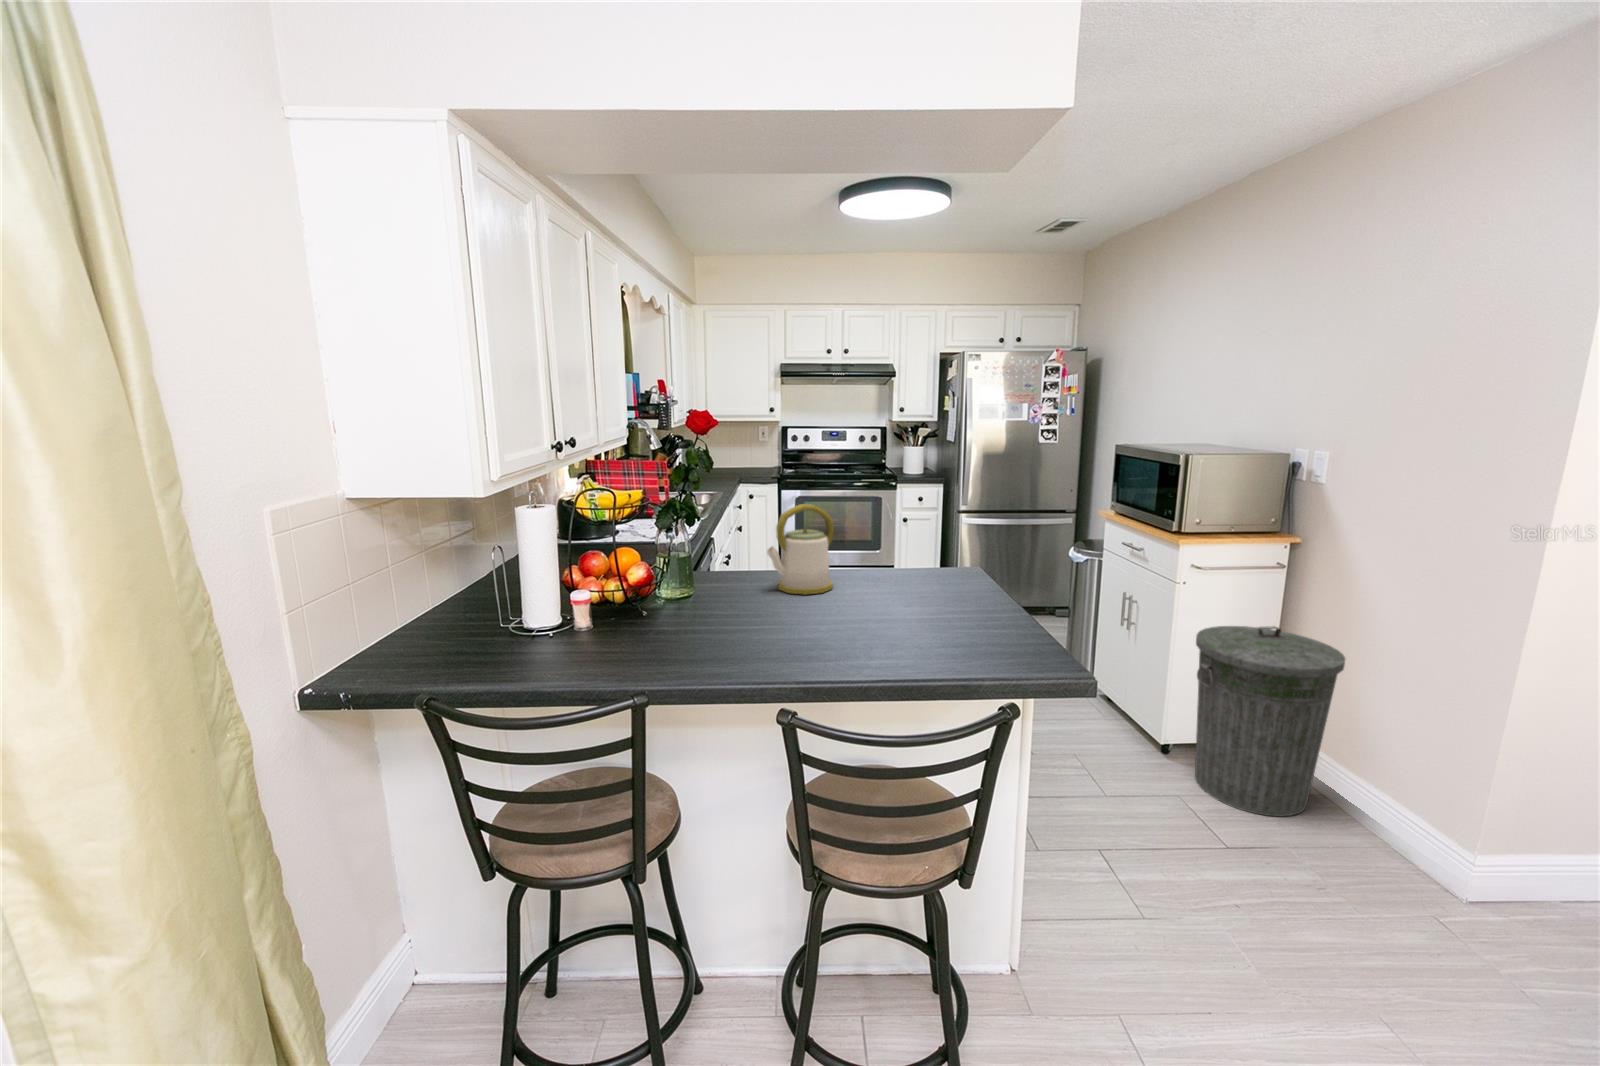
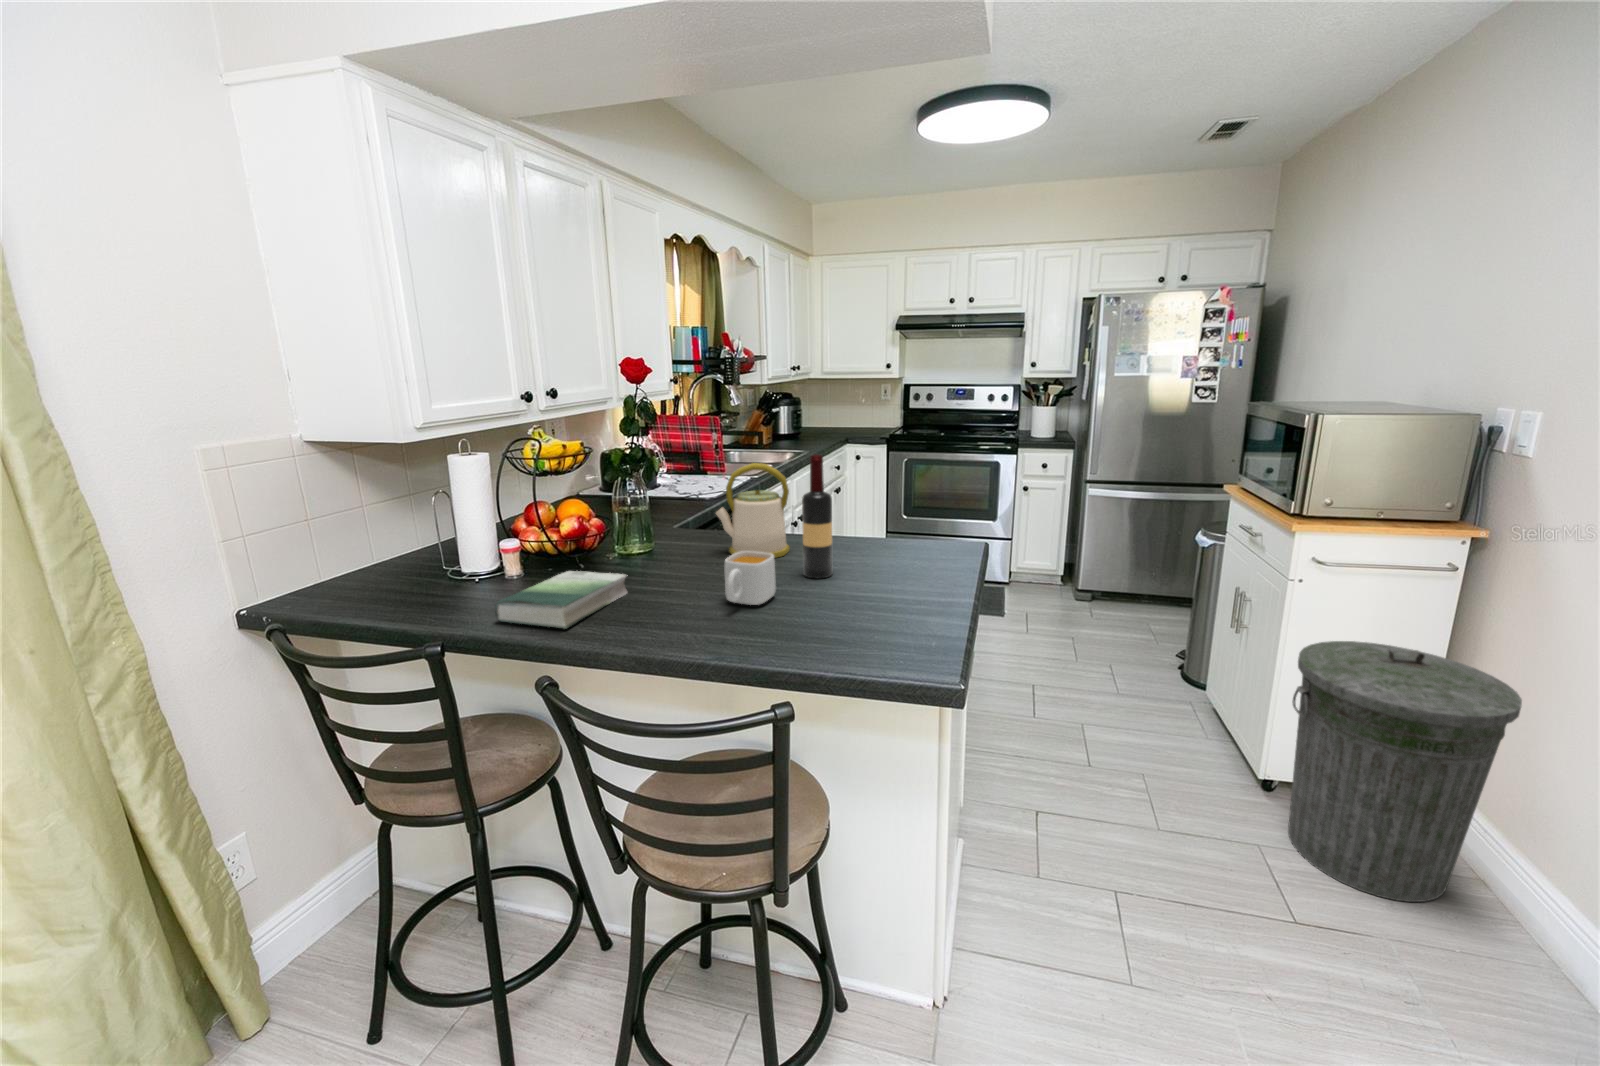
wine bottle: none [871,494,898,605] -> present [802,454,833,578]
mug: none [835,584,875,632] -> present [724,551,776,605]
book: none [637,615,731,669] -> present [495,571,627,629]

